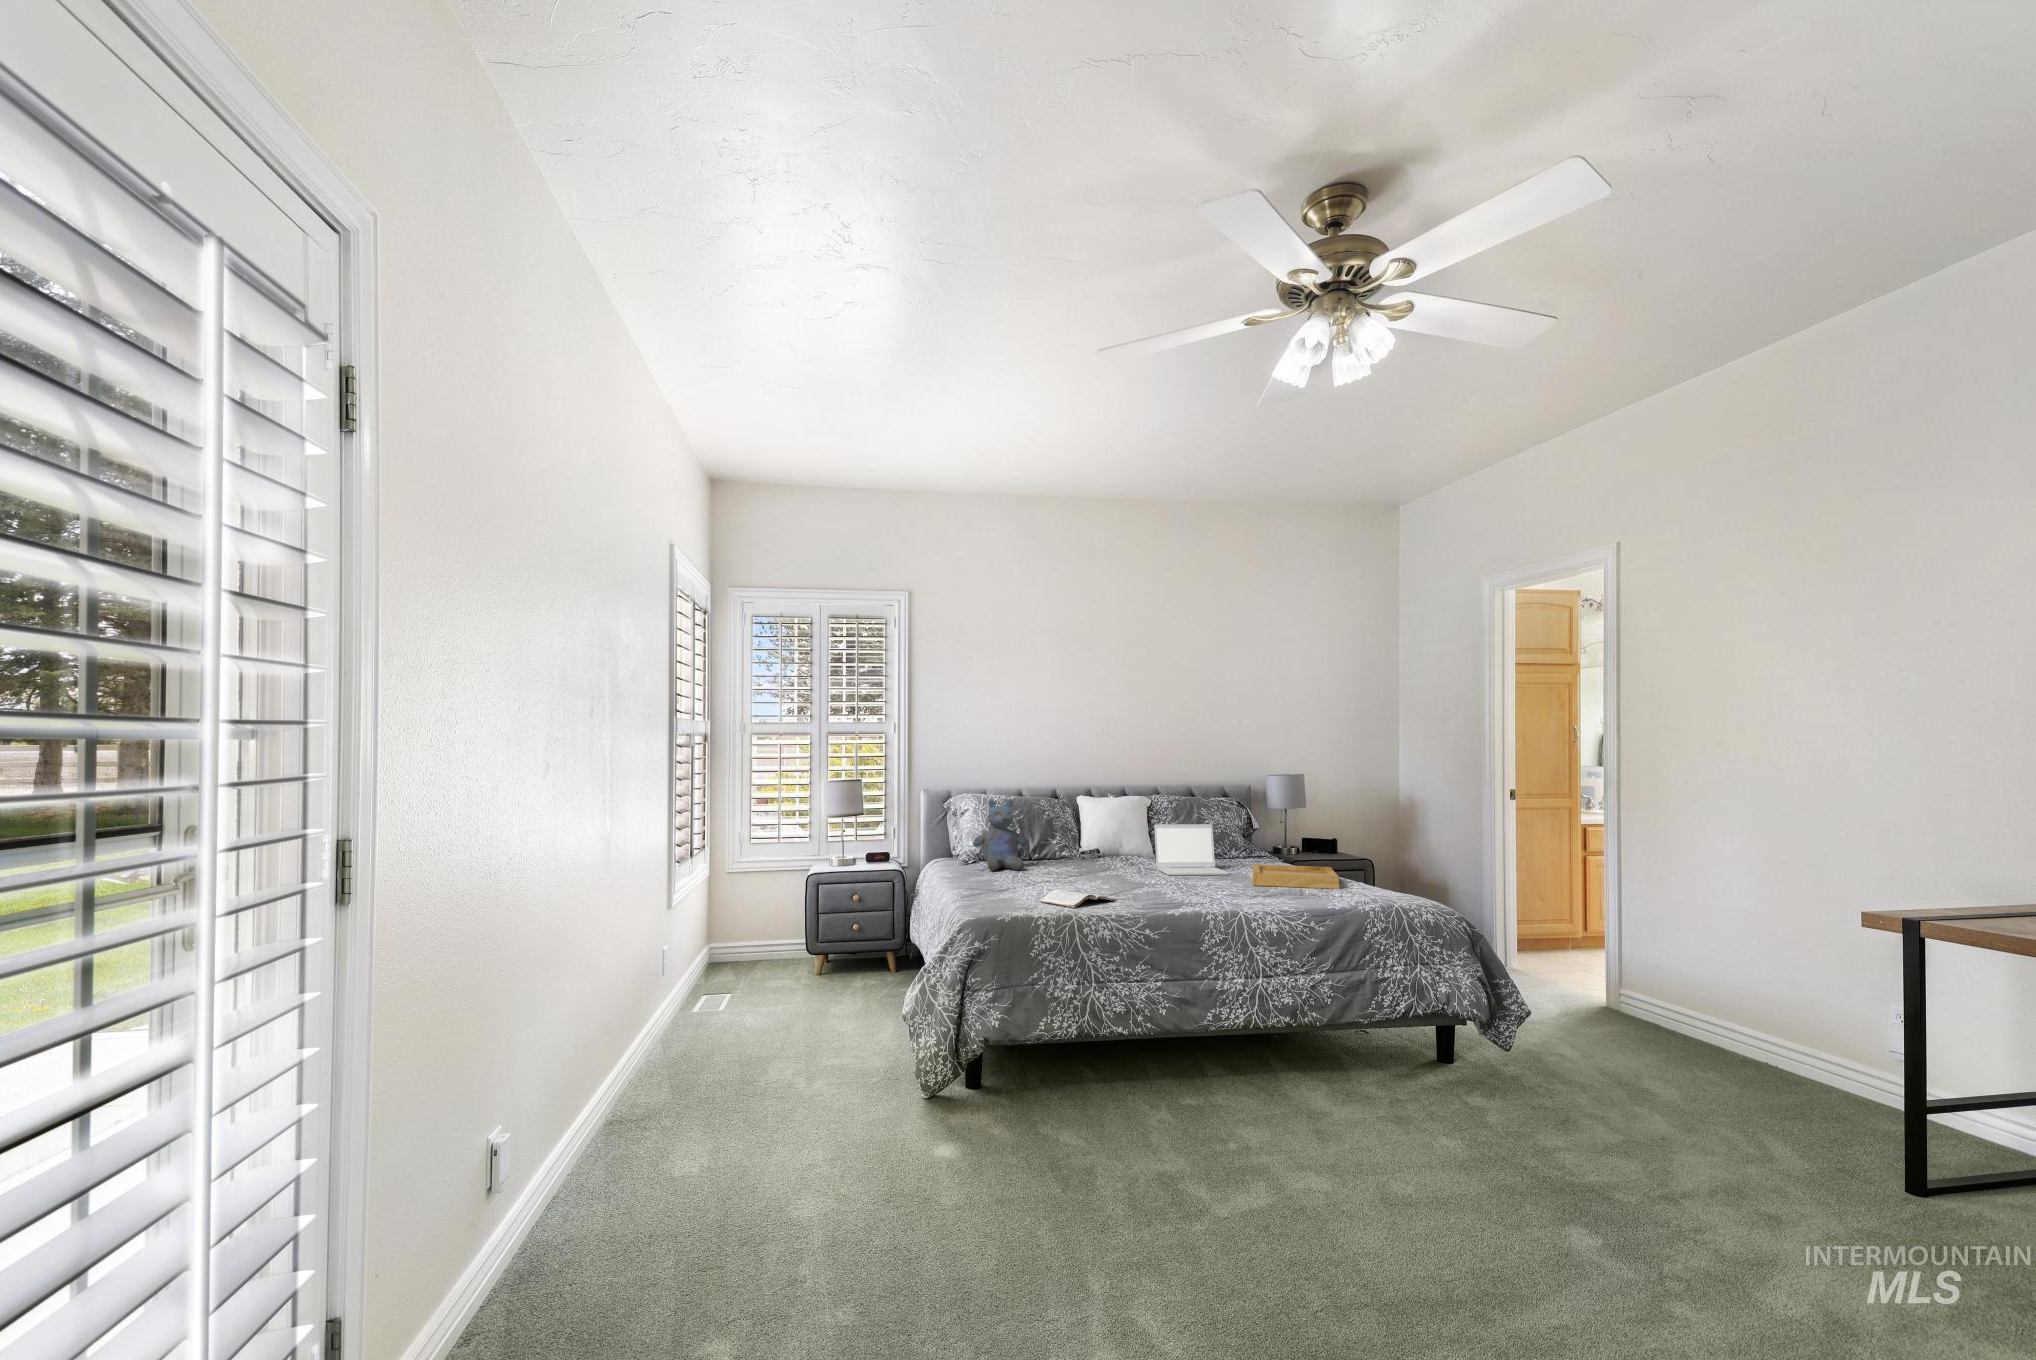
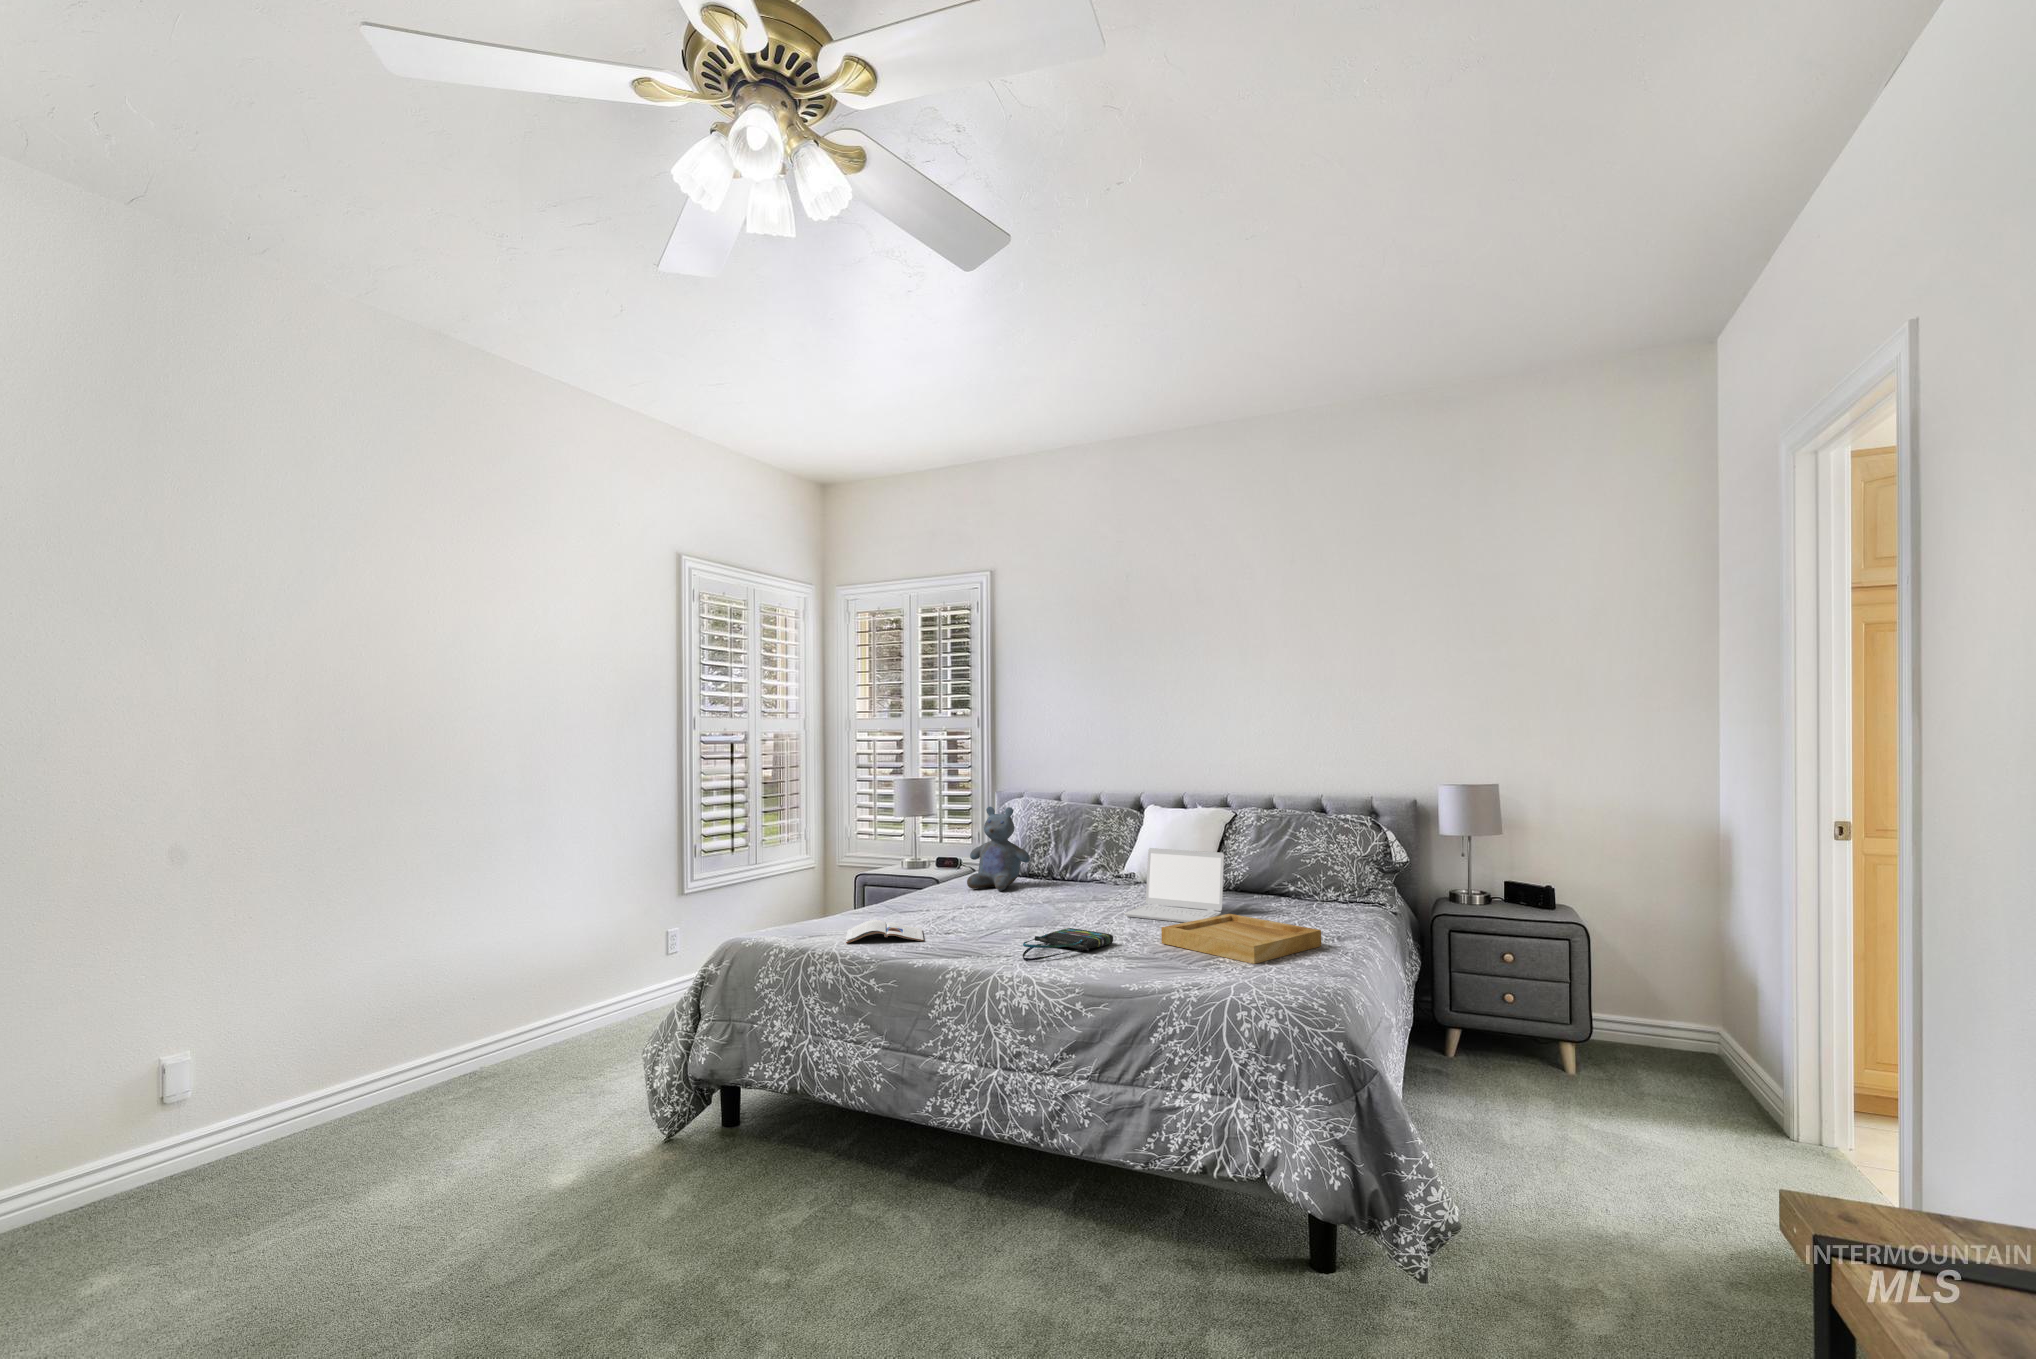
tote bag: none [1190,881,1243,902] -> present [1023,928,1113,961]

